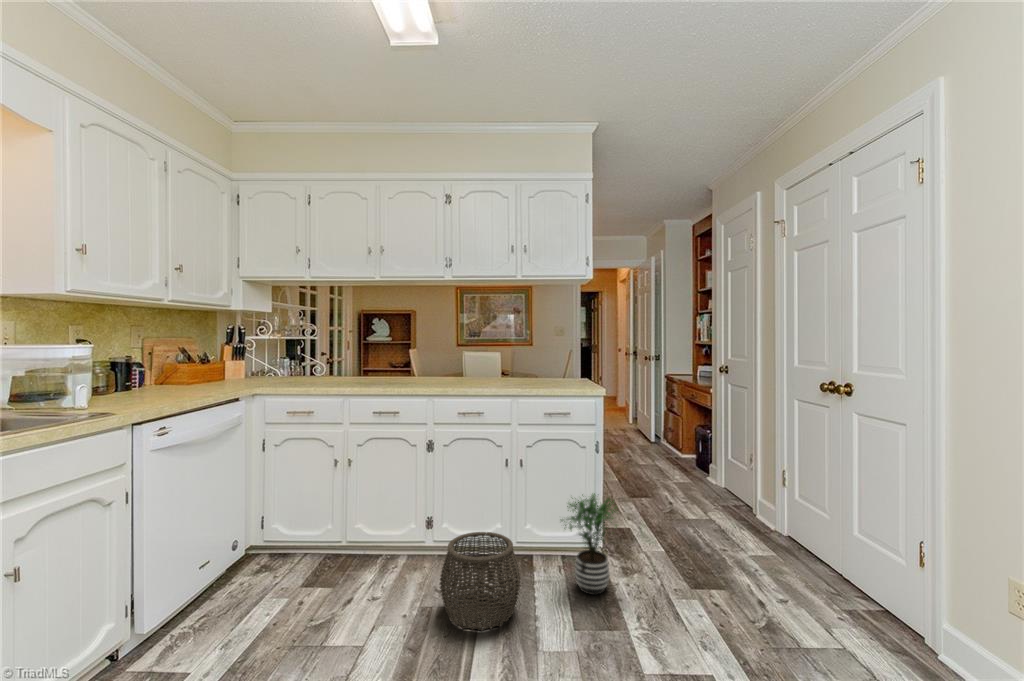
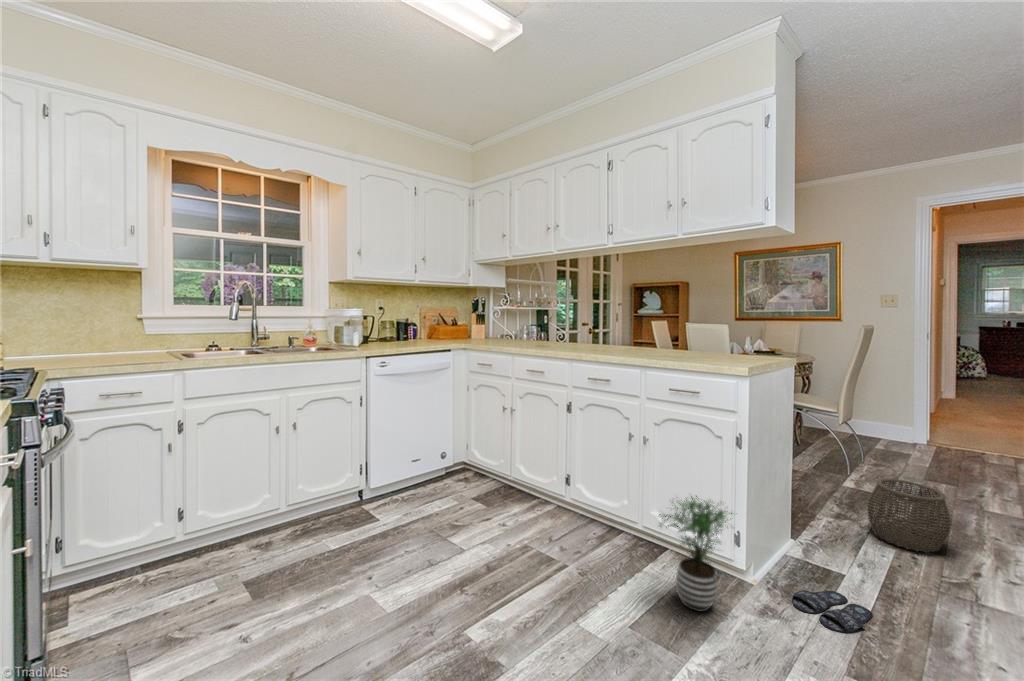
woven basket: present [440,532,521,630] -> present [867,479,951,552]
slippers: none [635,542,682,567] -> present [792,590,873,633]

